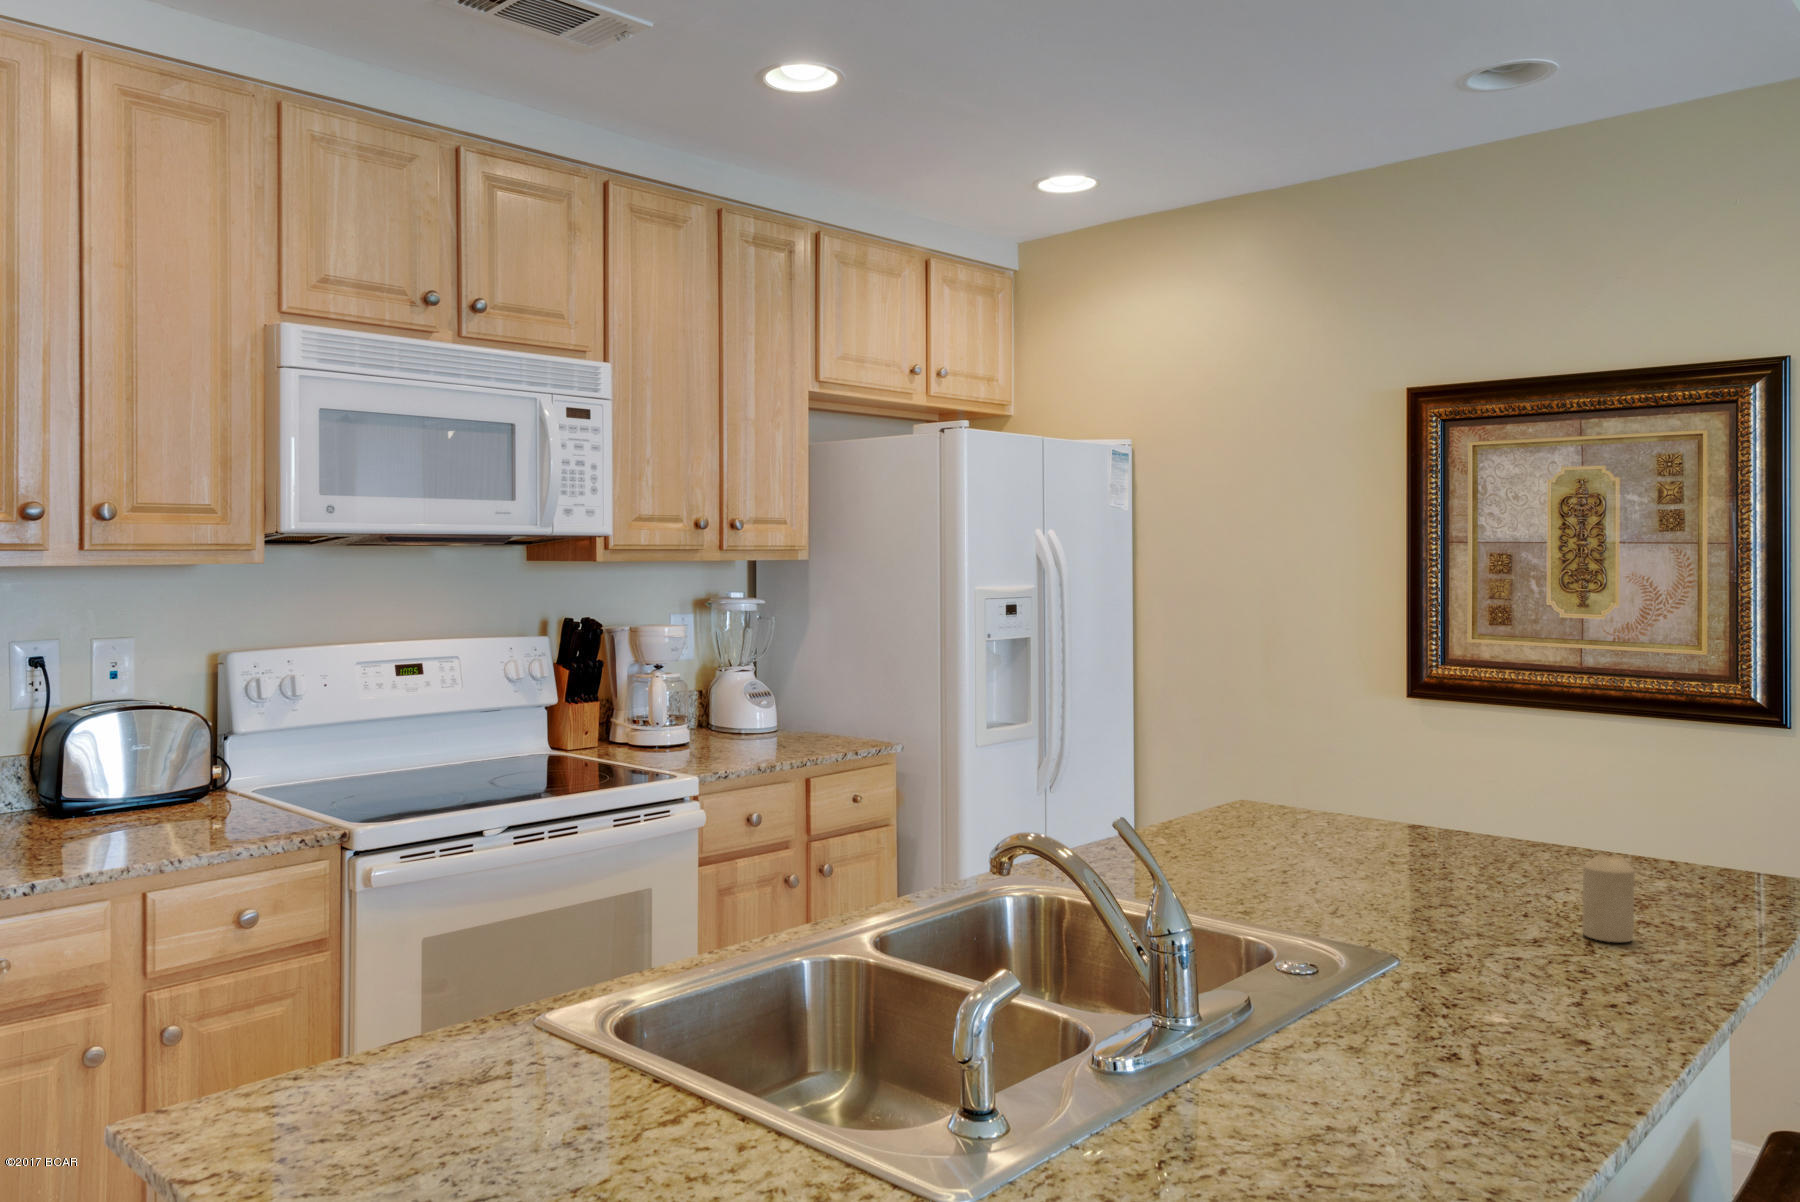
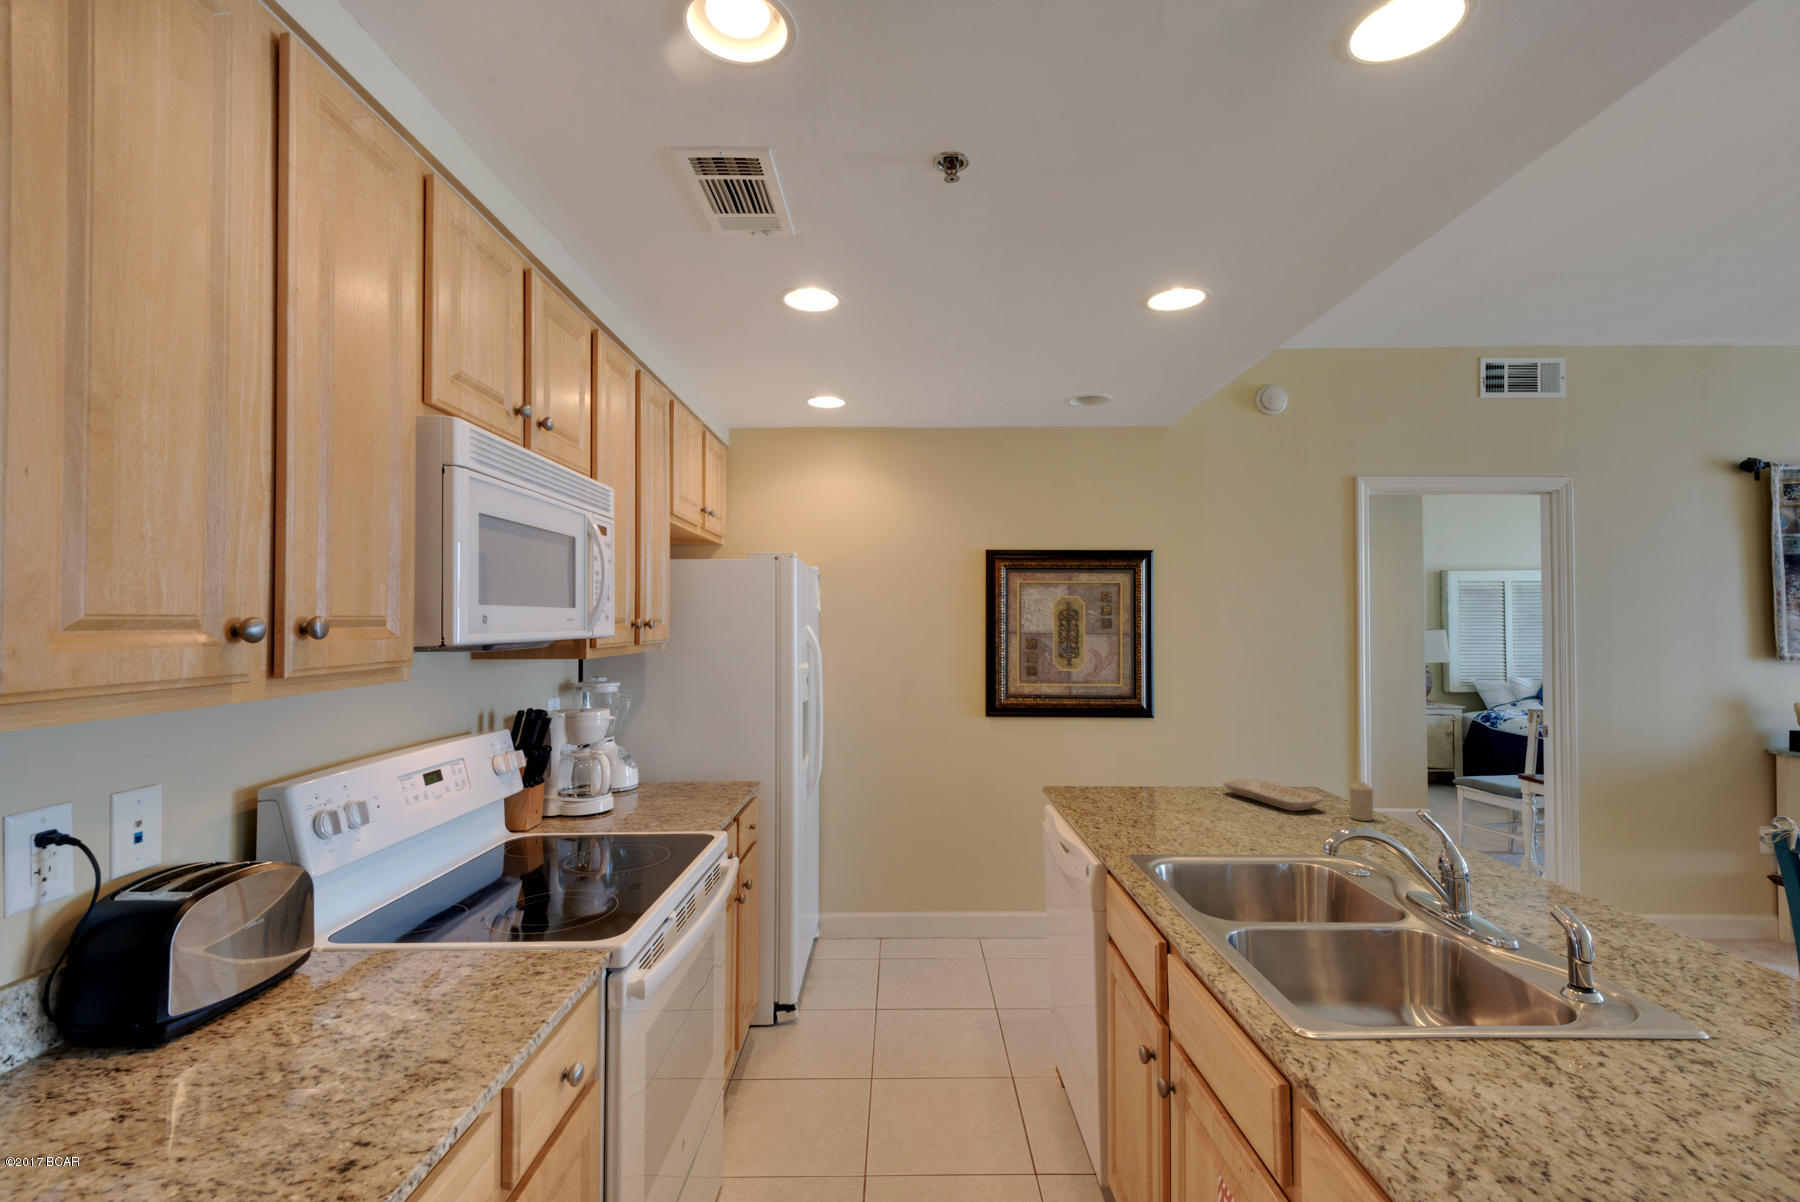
tray: none [1471,836,1586,905] -> present [1223,779,1323,811]

